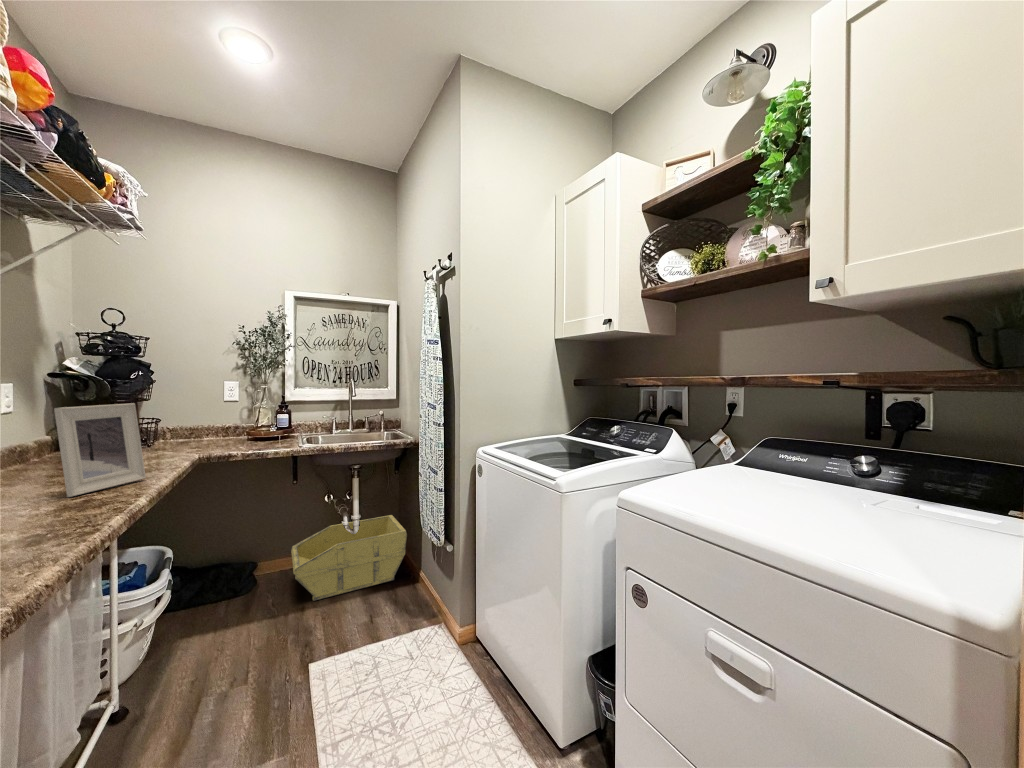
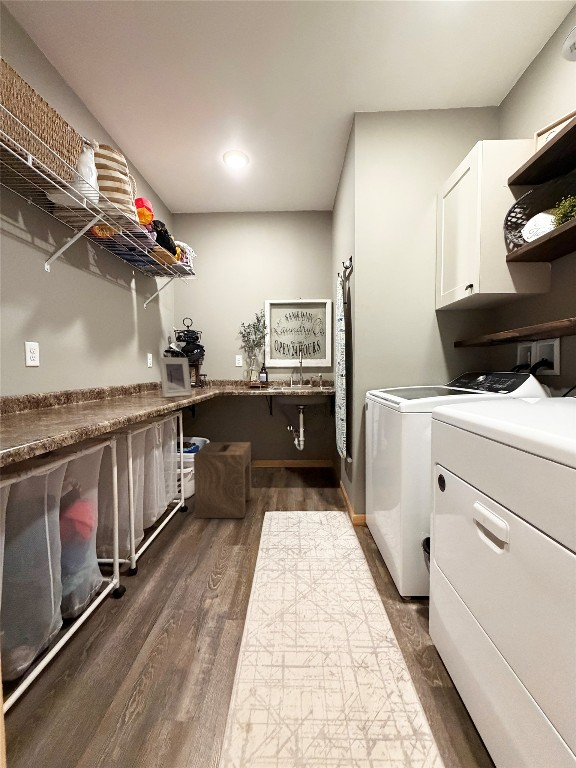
storage bin: present [291,515,407,601] -> none [265,445,333,486]
stool: none [147,541,271,729] -> present [194,442,251,518]

